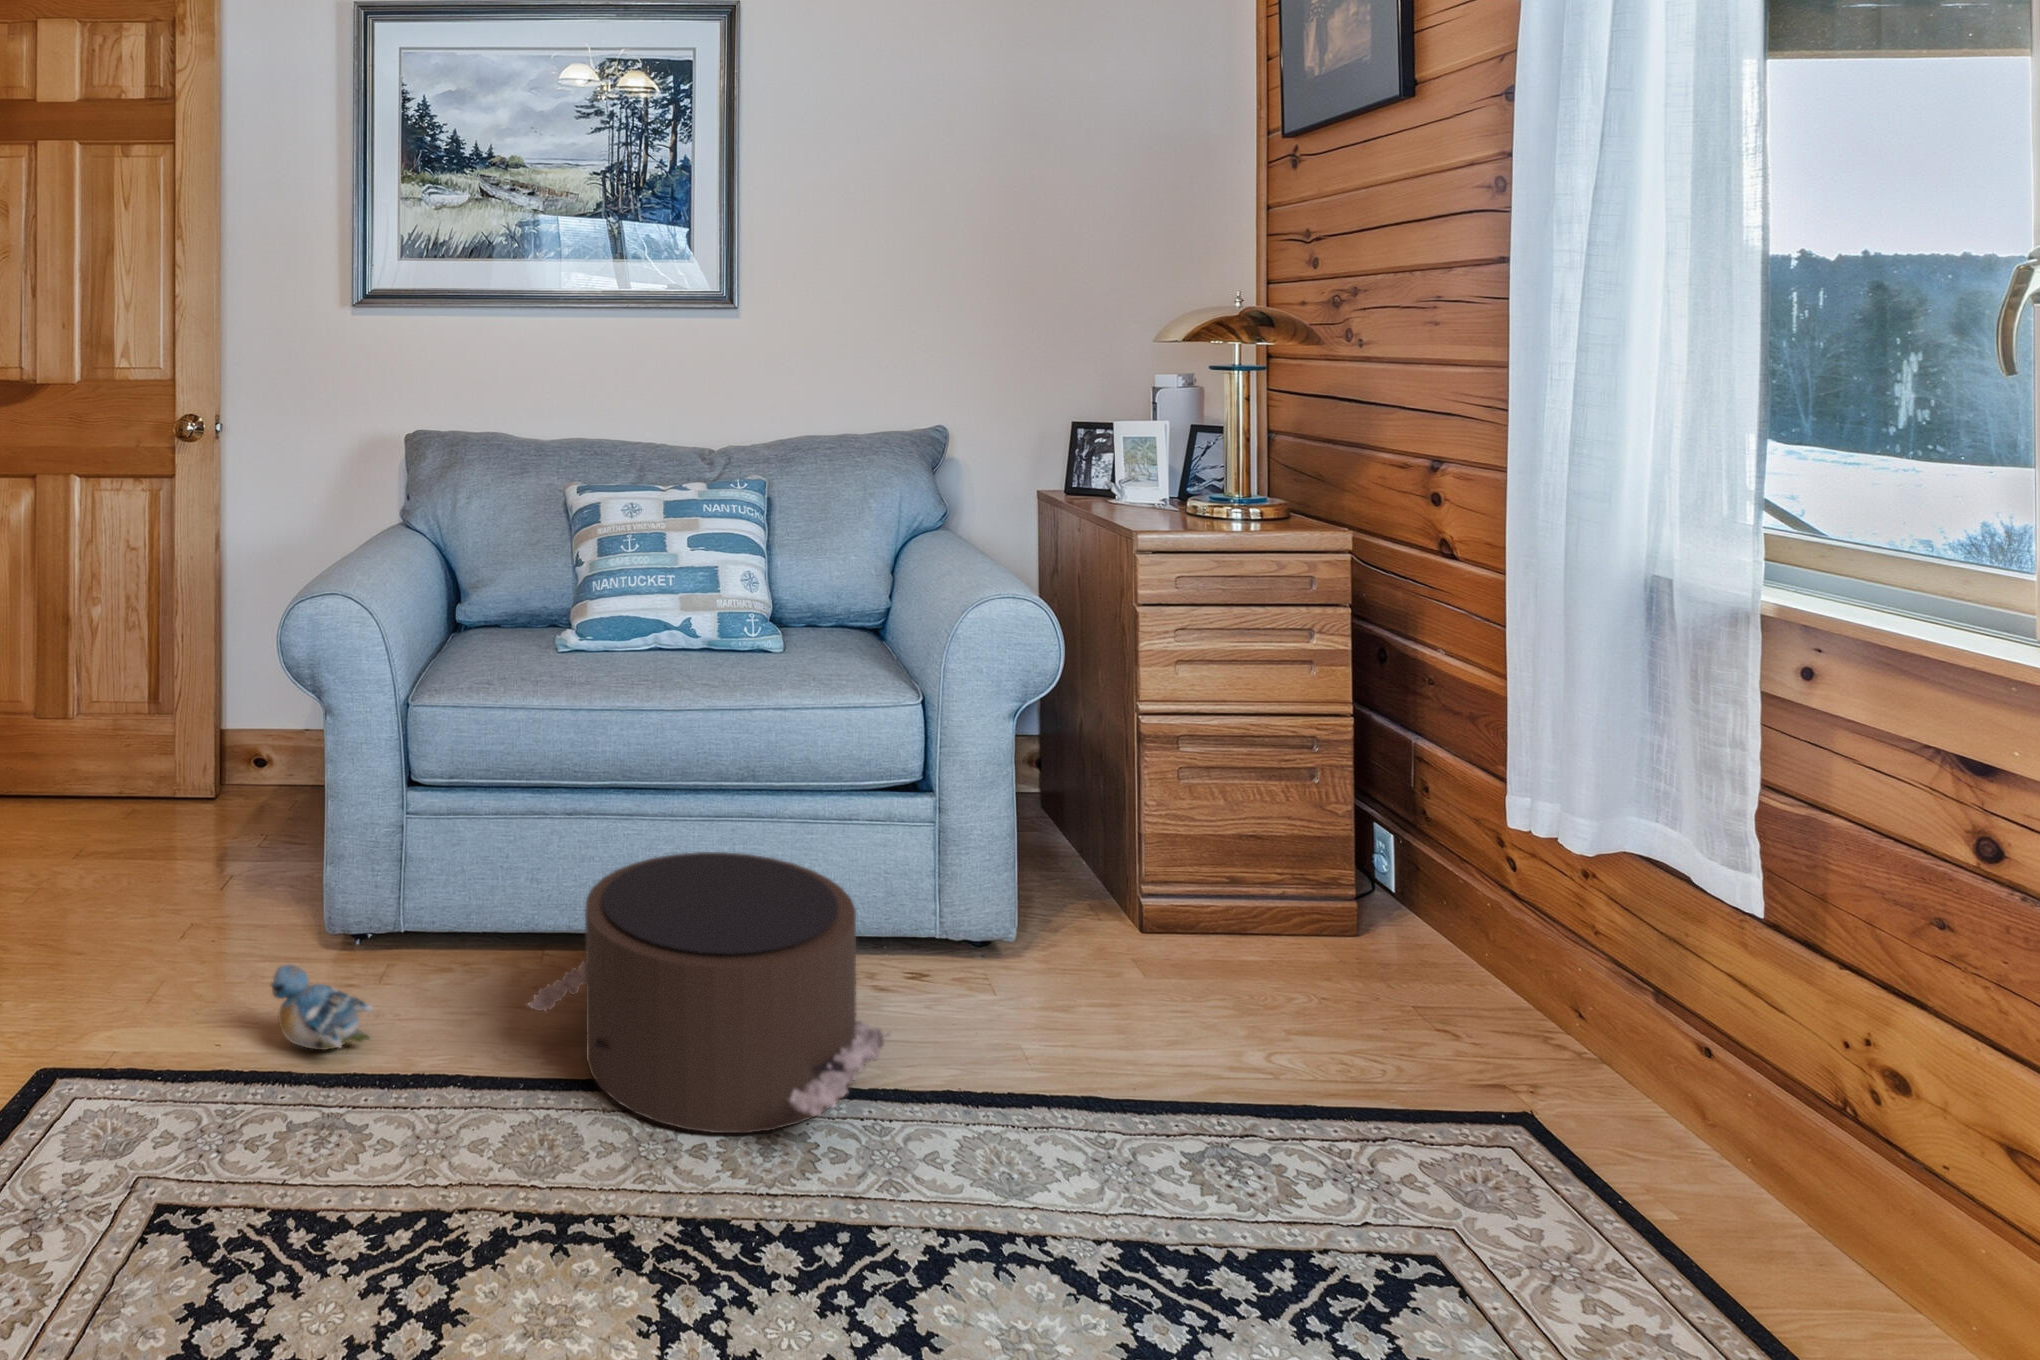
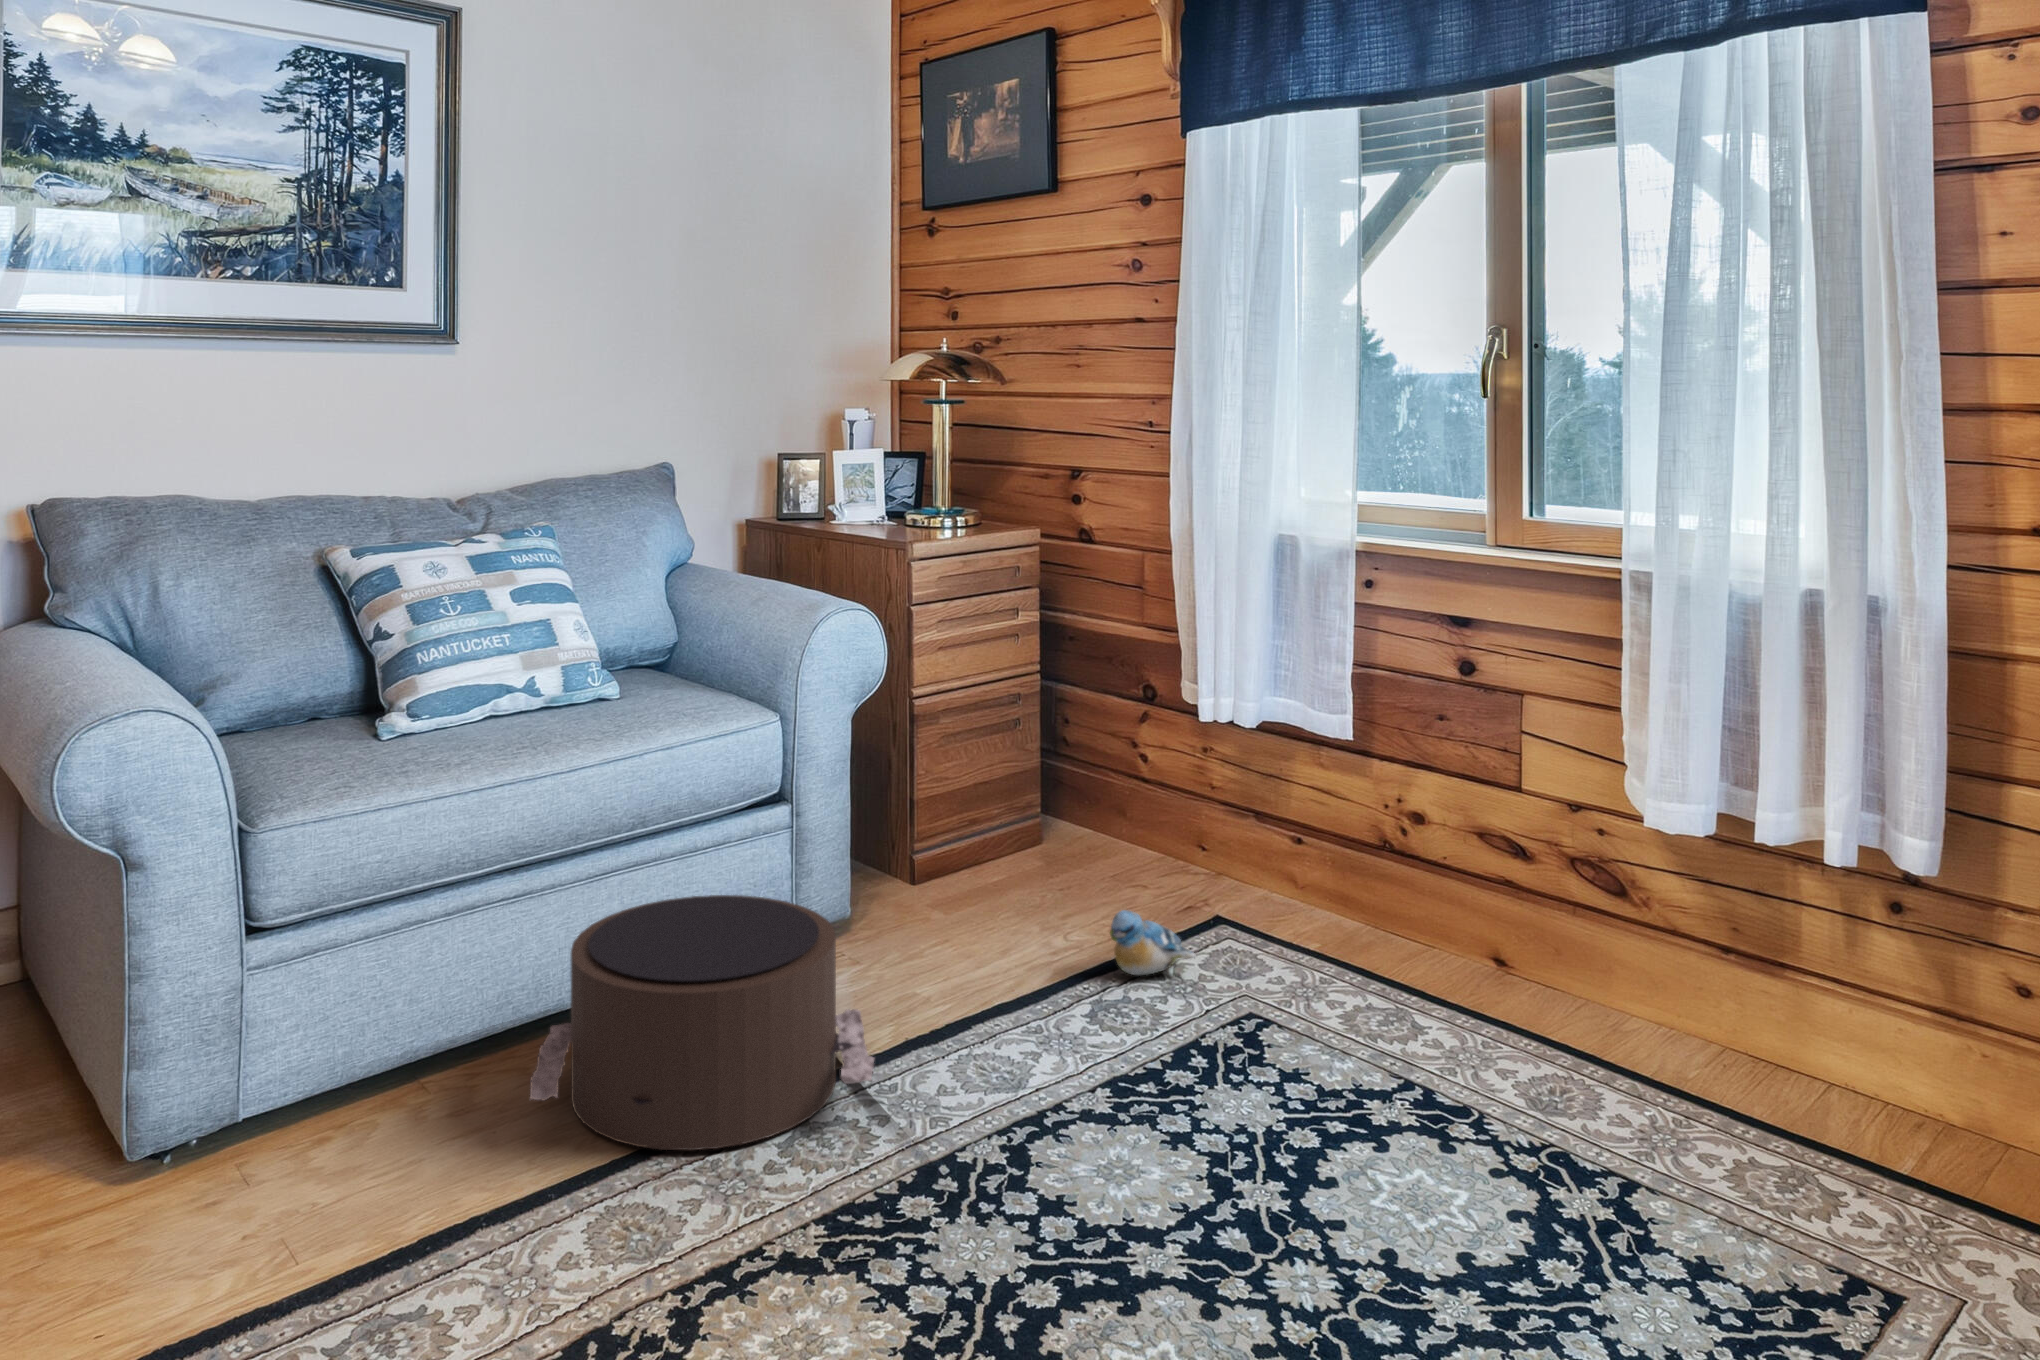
plush toy: present [271,964,373,1050] -> present [1110,910,1196,975]

